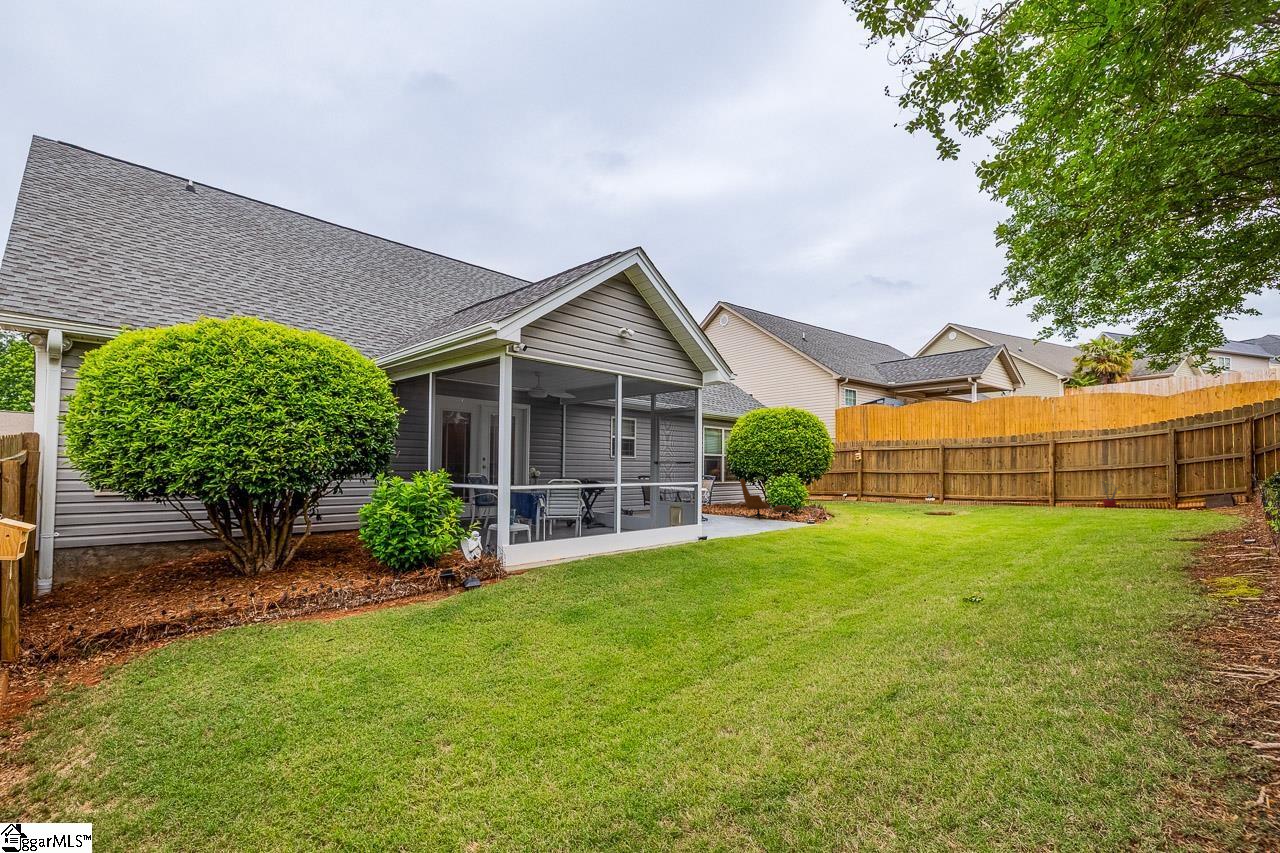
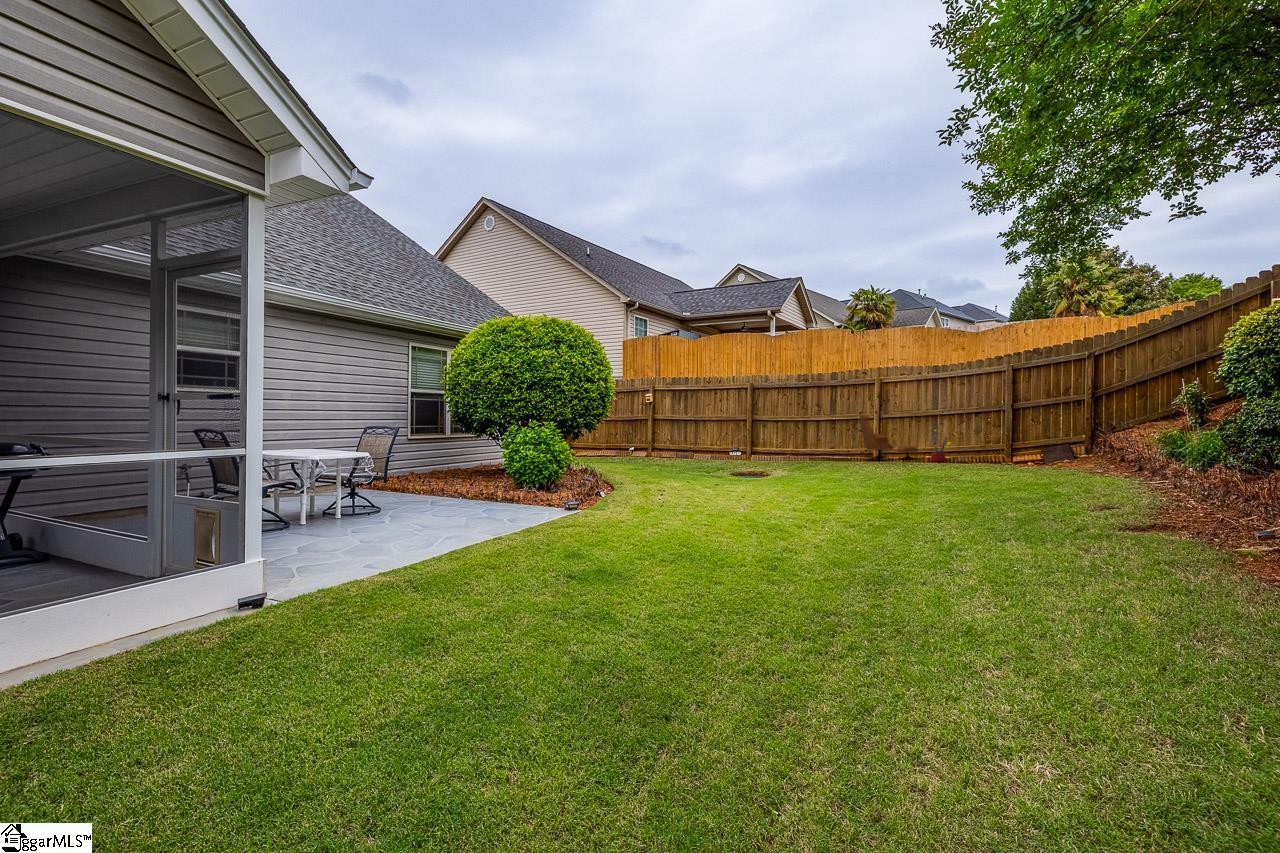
lounge chair: present [740,479,792,519] -> present [859,414,918,462]

